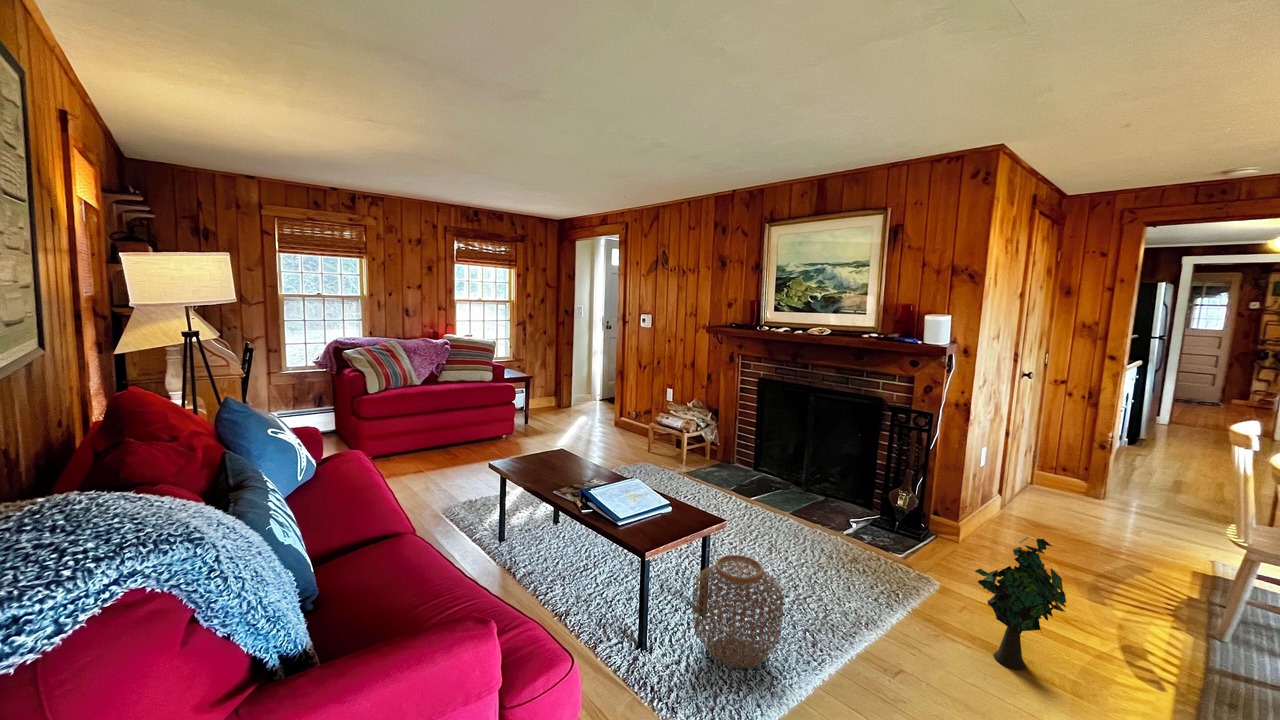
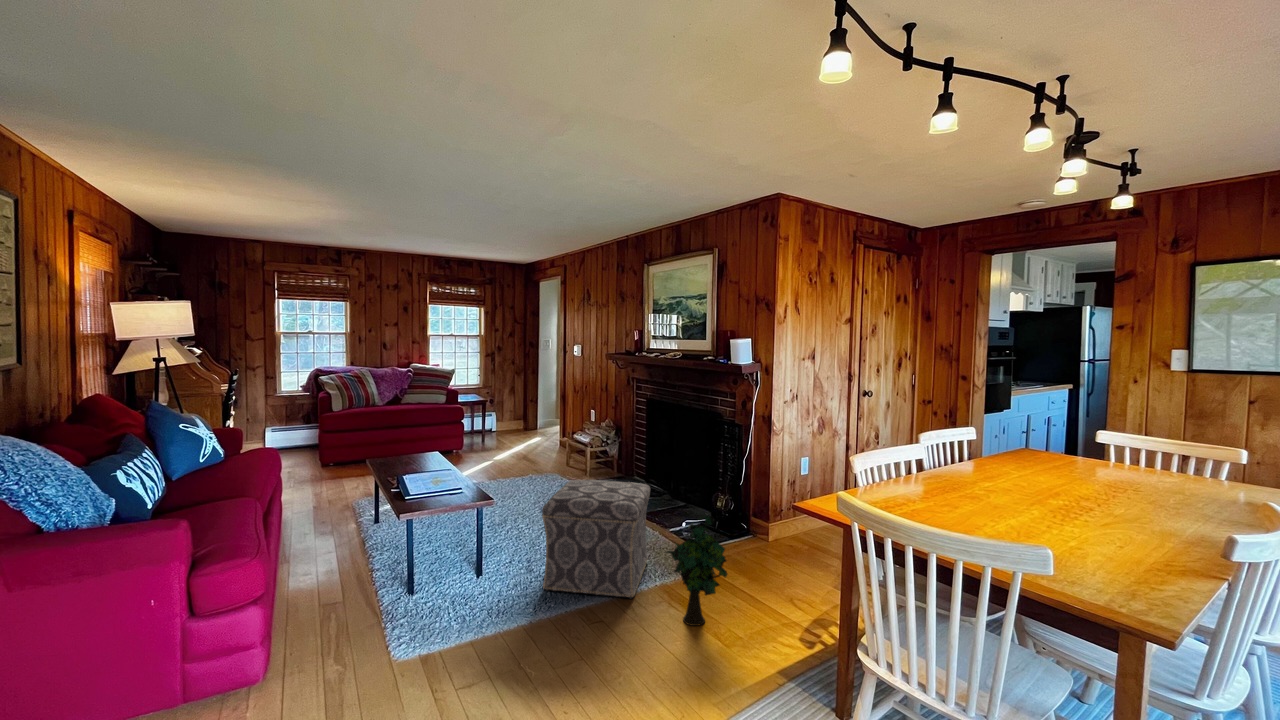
ottoman: none [771,486,925,634] -> present [542,480,650,599]
woven basket: present [692,555,784,668] -> none [441,524,513,609]

